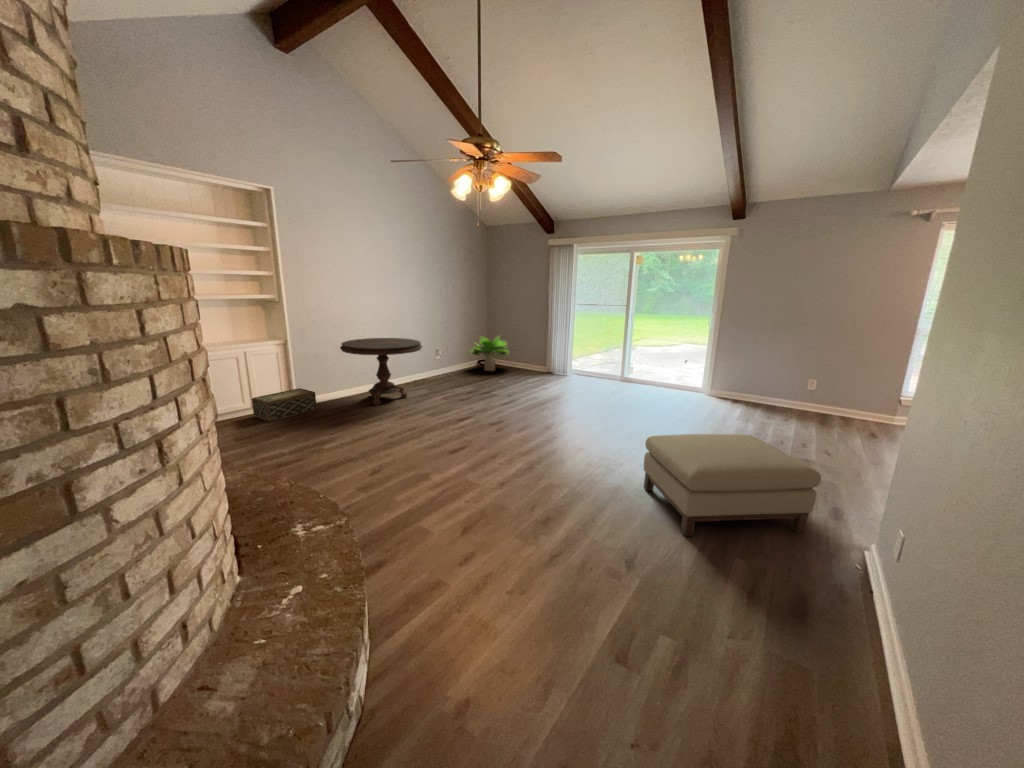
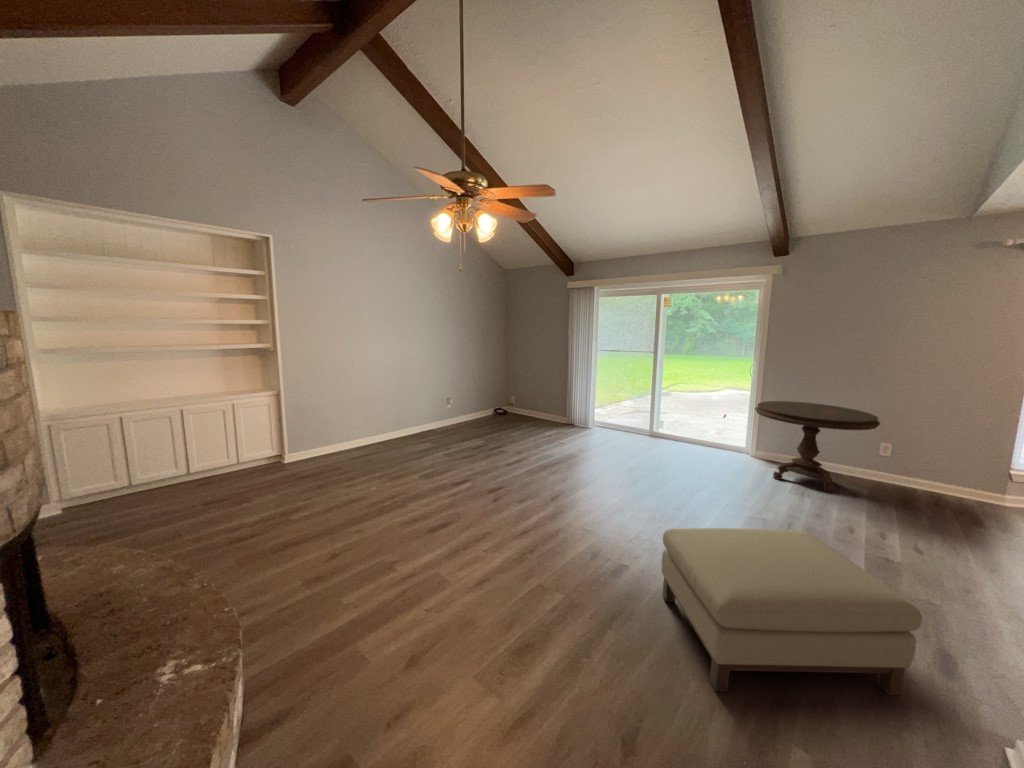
potted plant: present [471,337,508,371] -> none [483,381,529,421]
side table: present [340,338,422,405] -> present [755,401,880,492]
woven basket: present [252,388,317,422] -> none [238,441,308,480]

